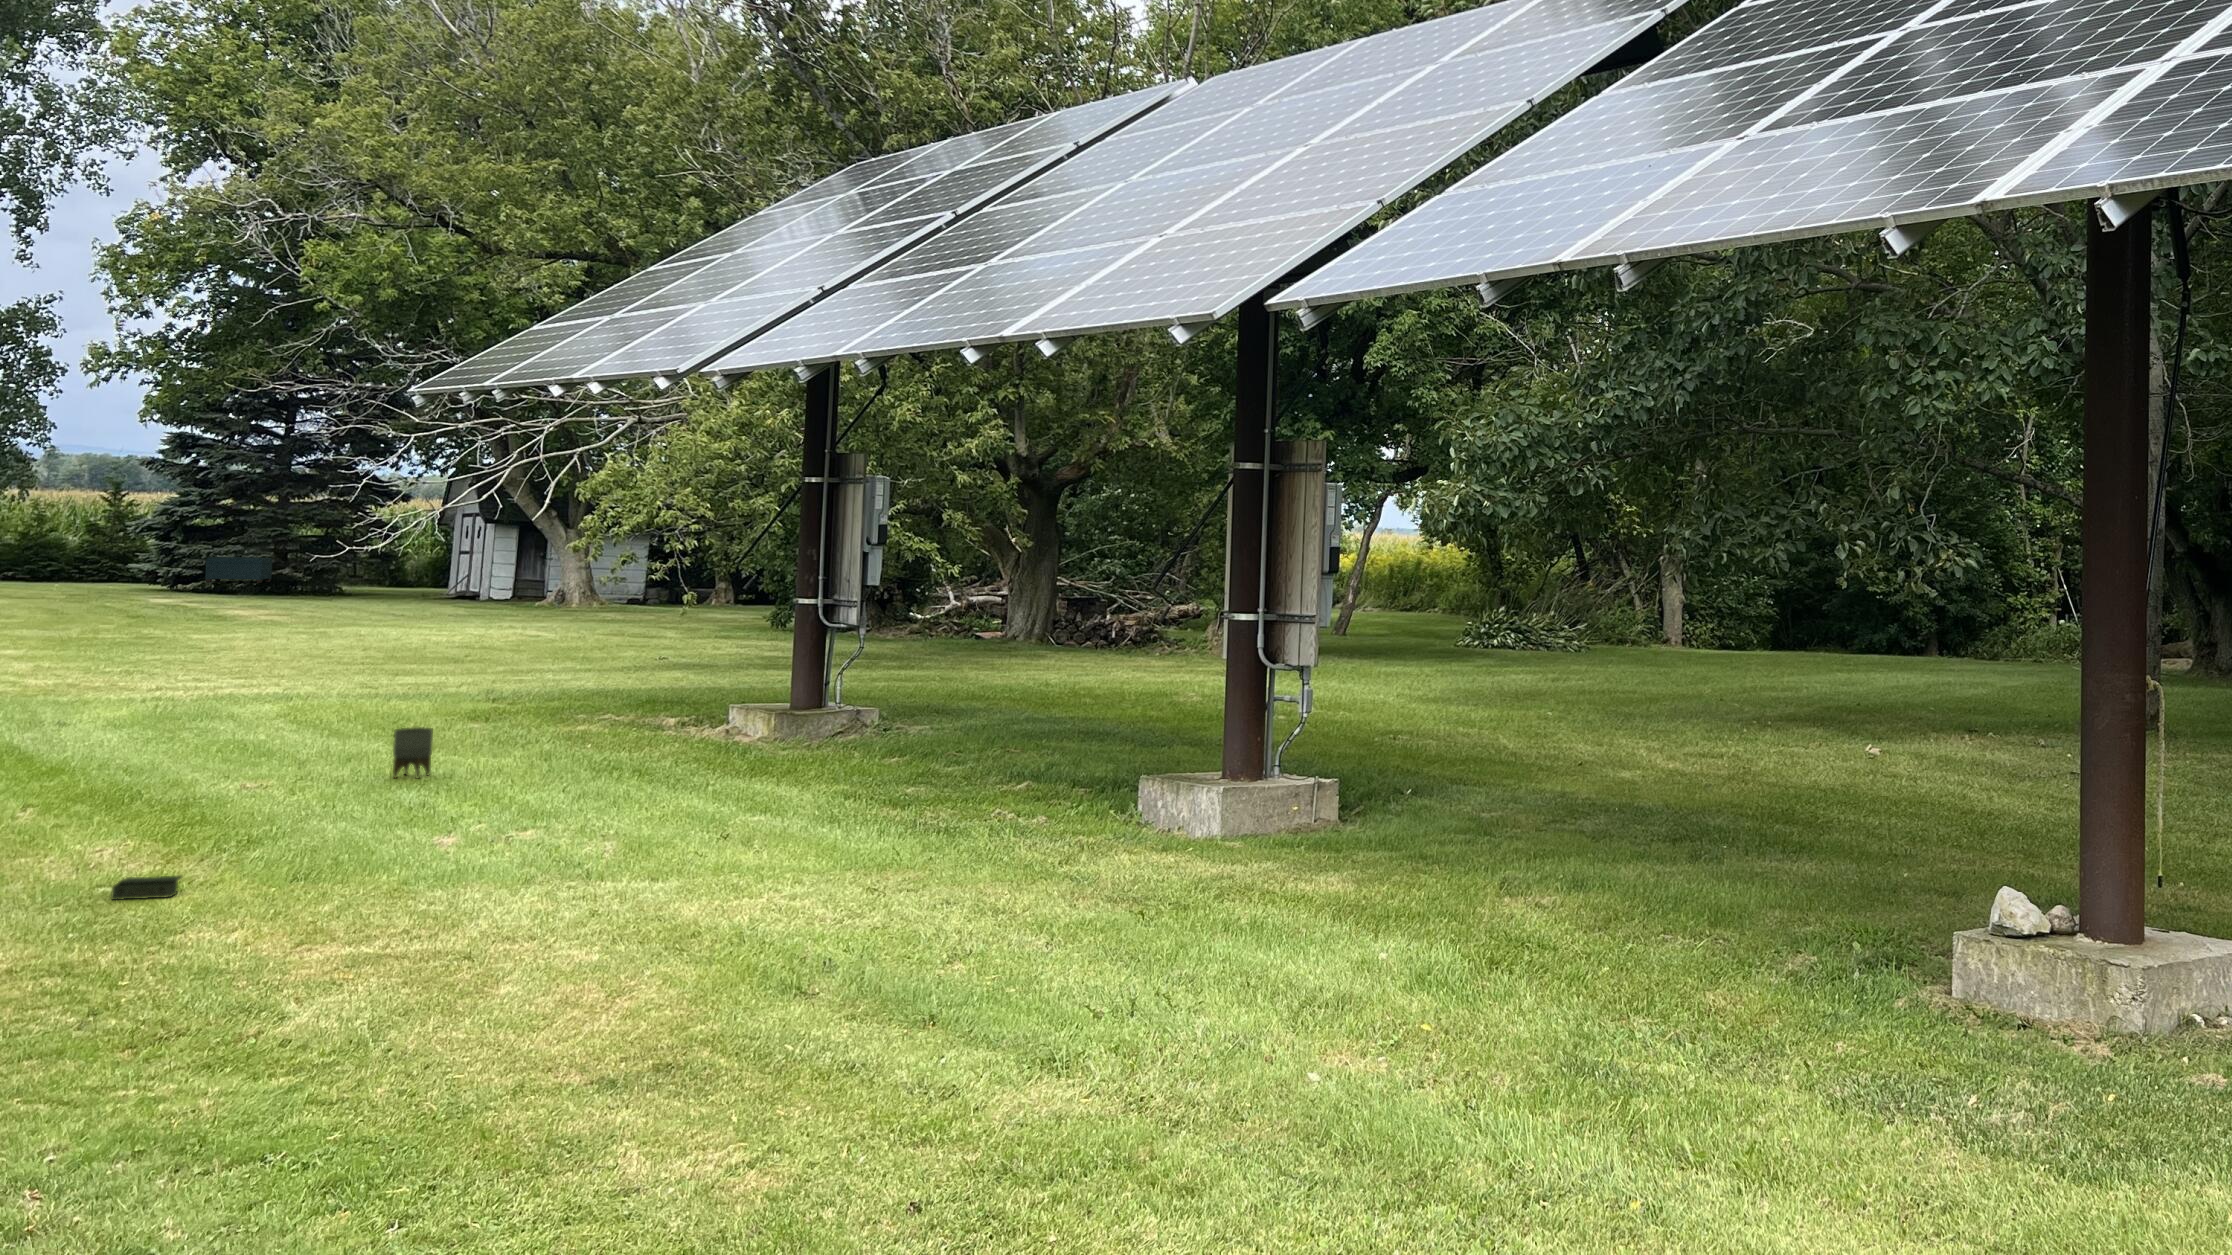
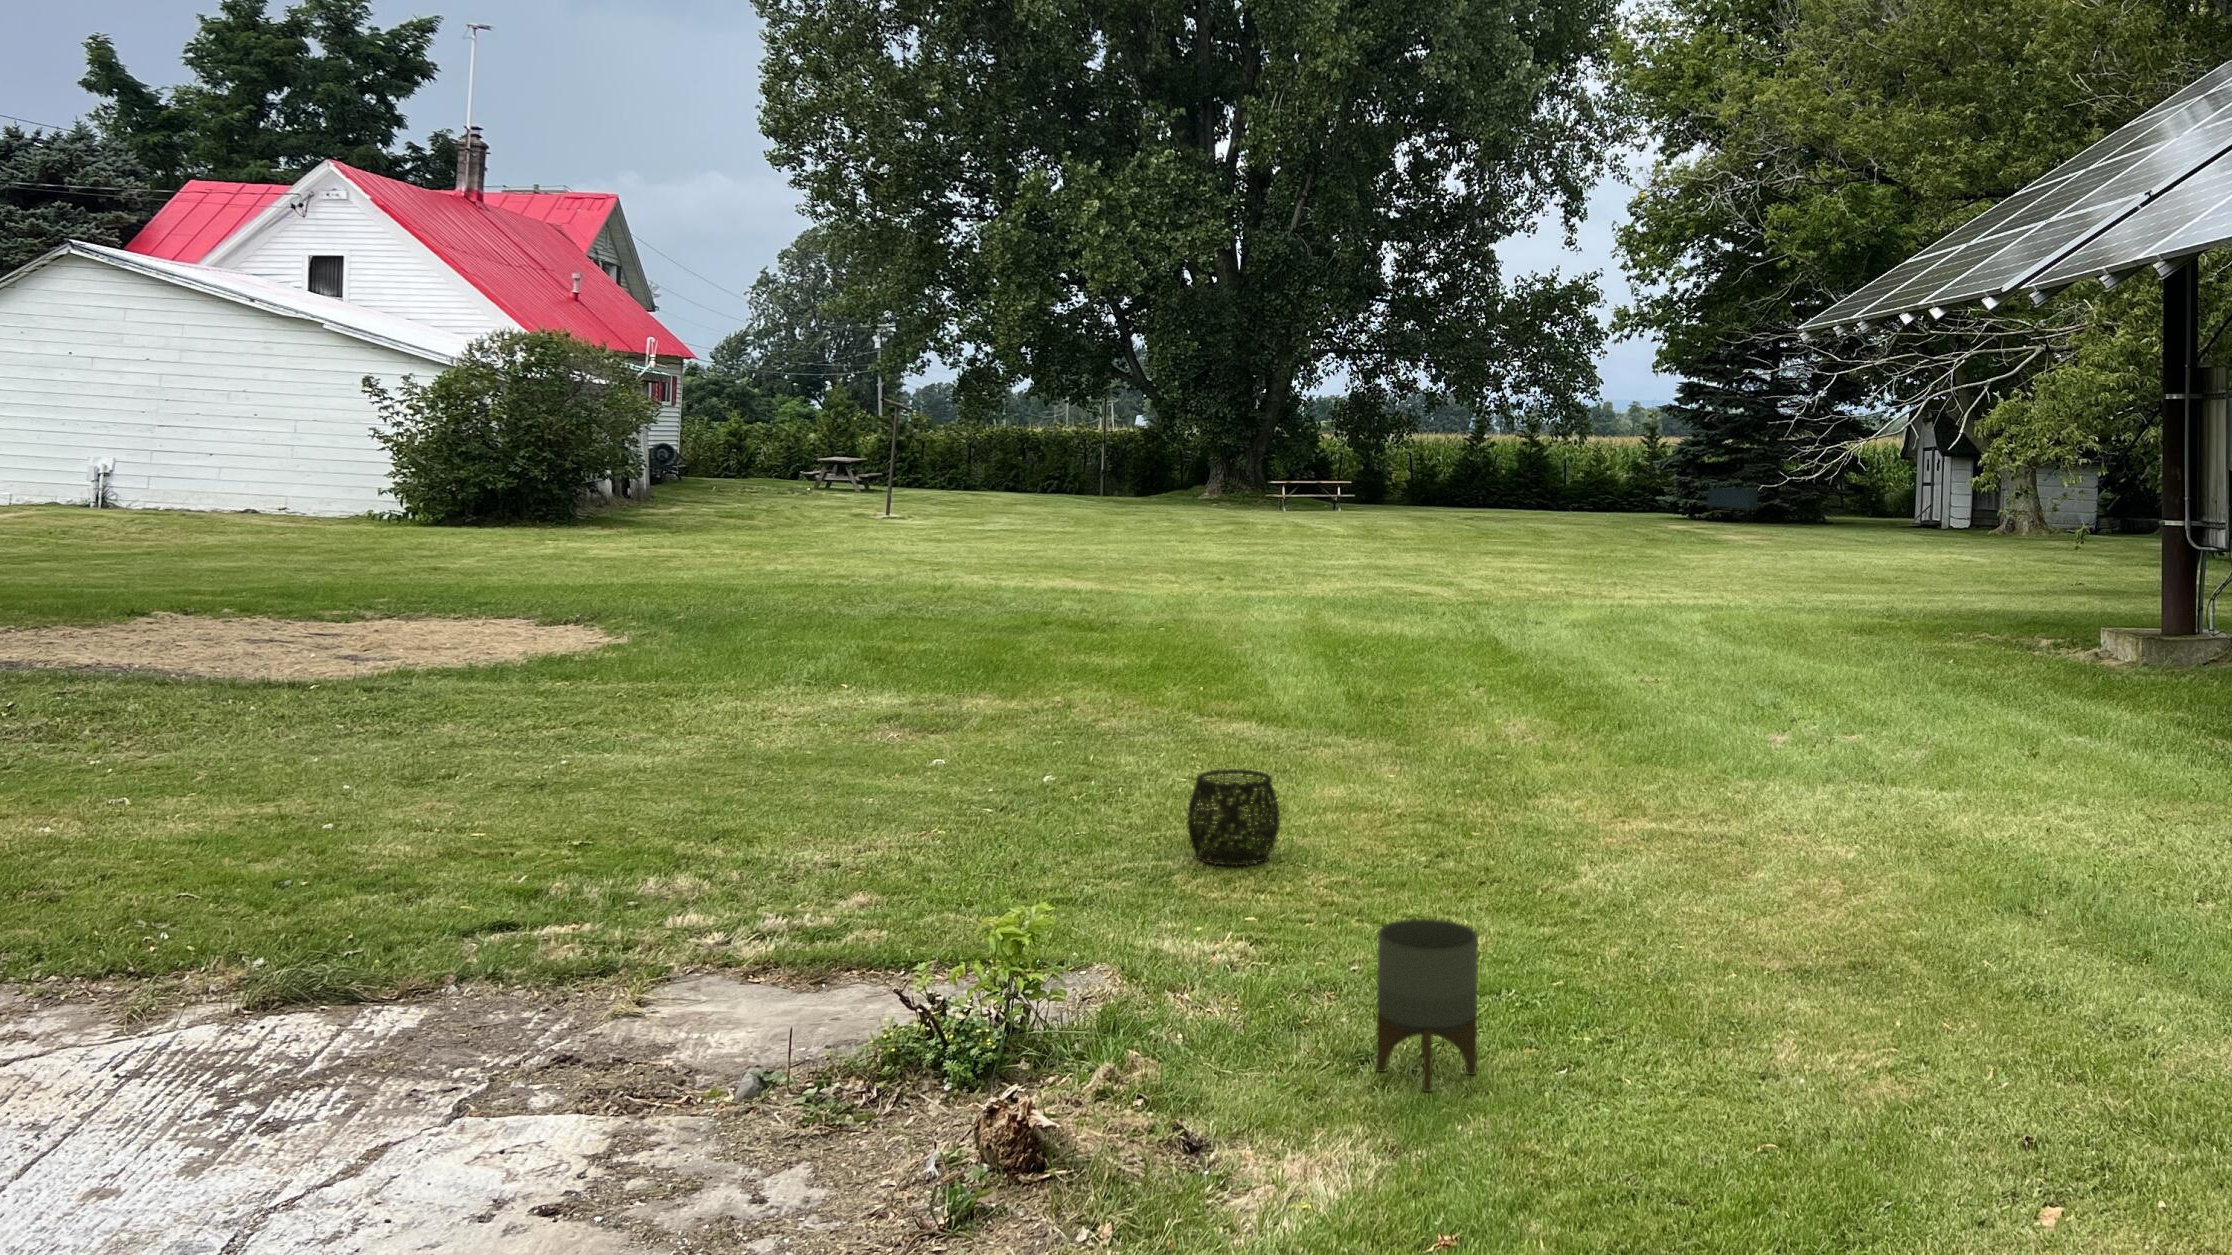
planter: present [393,727,433,778] -> present [1376,919,1478,1092]
woven basket: none [341,794,410,852] -> present [1187,769,1280,866]
toolbox: present [111,876,182,900] -> none [786,858,883,905]

